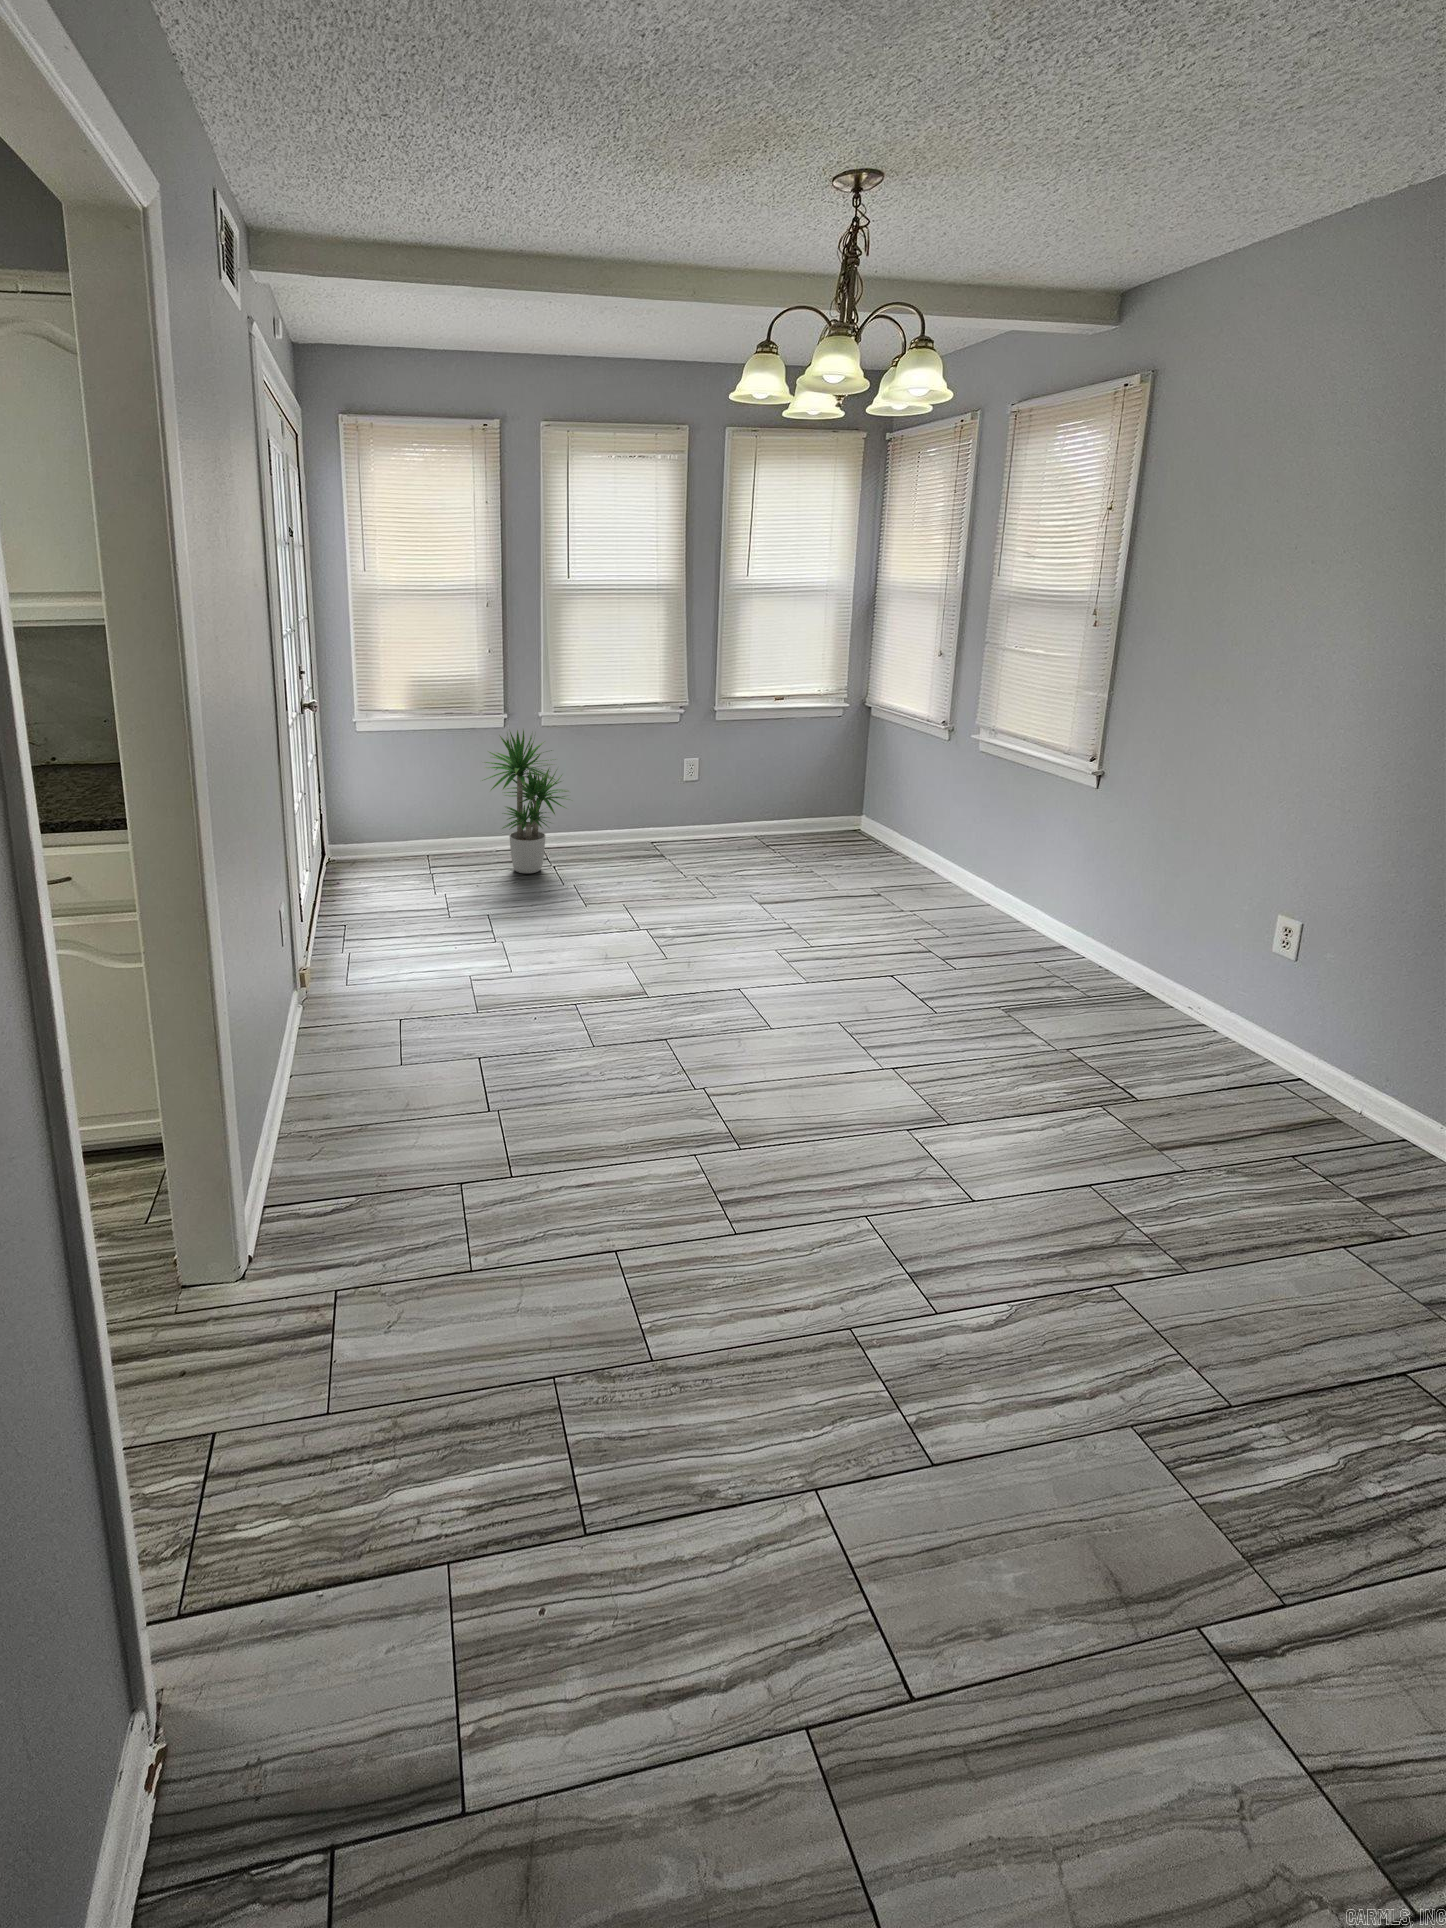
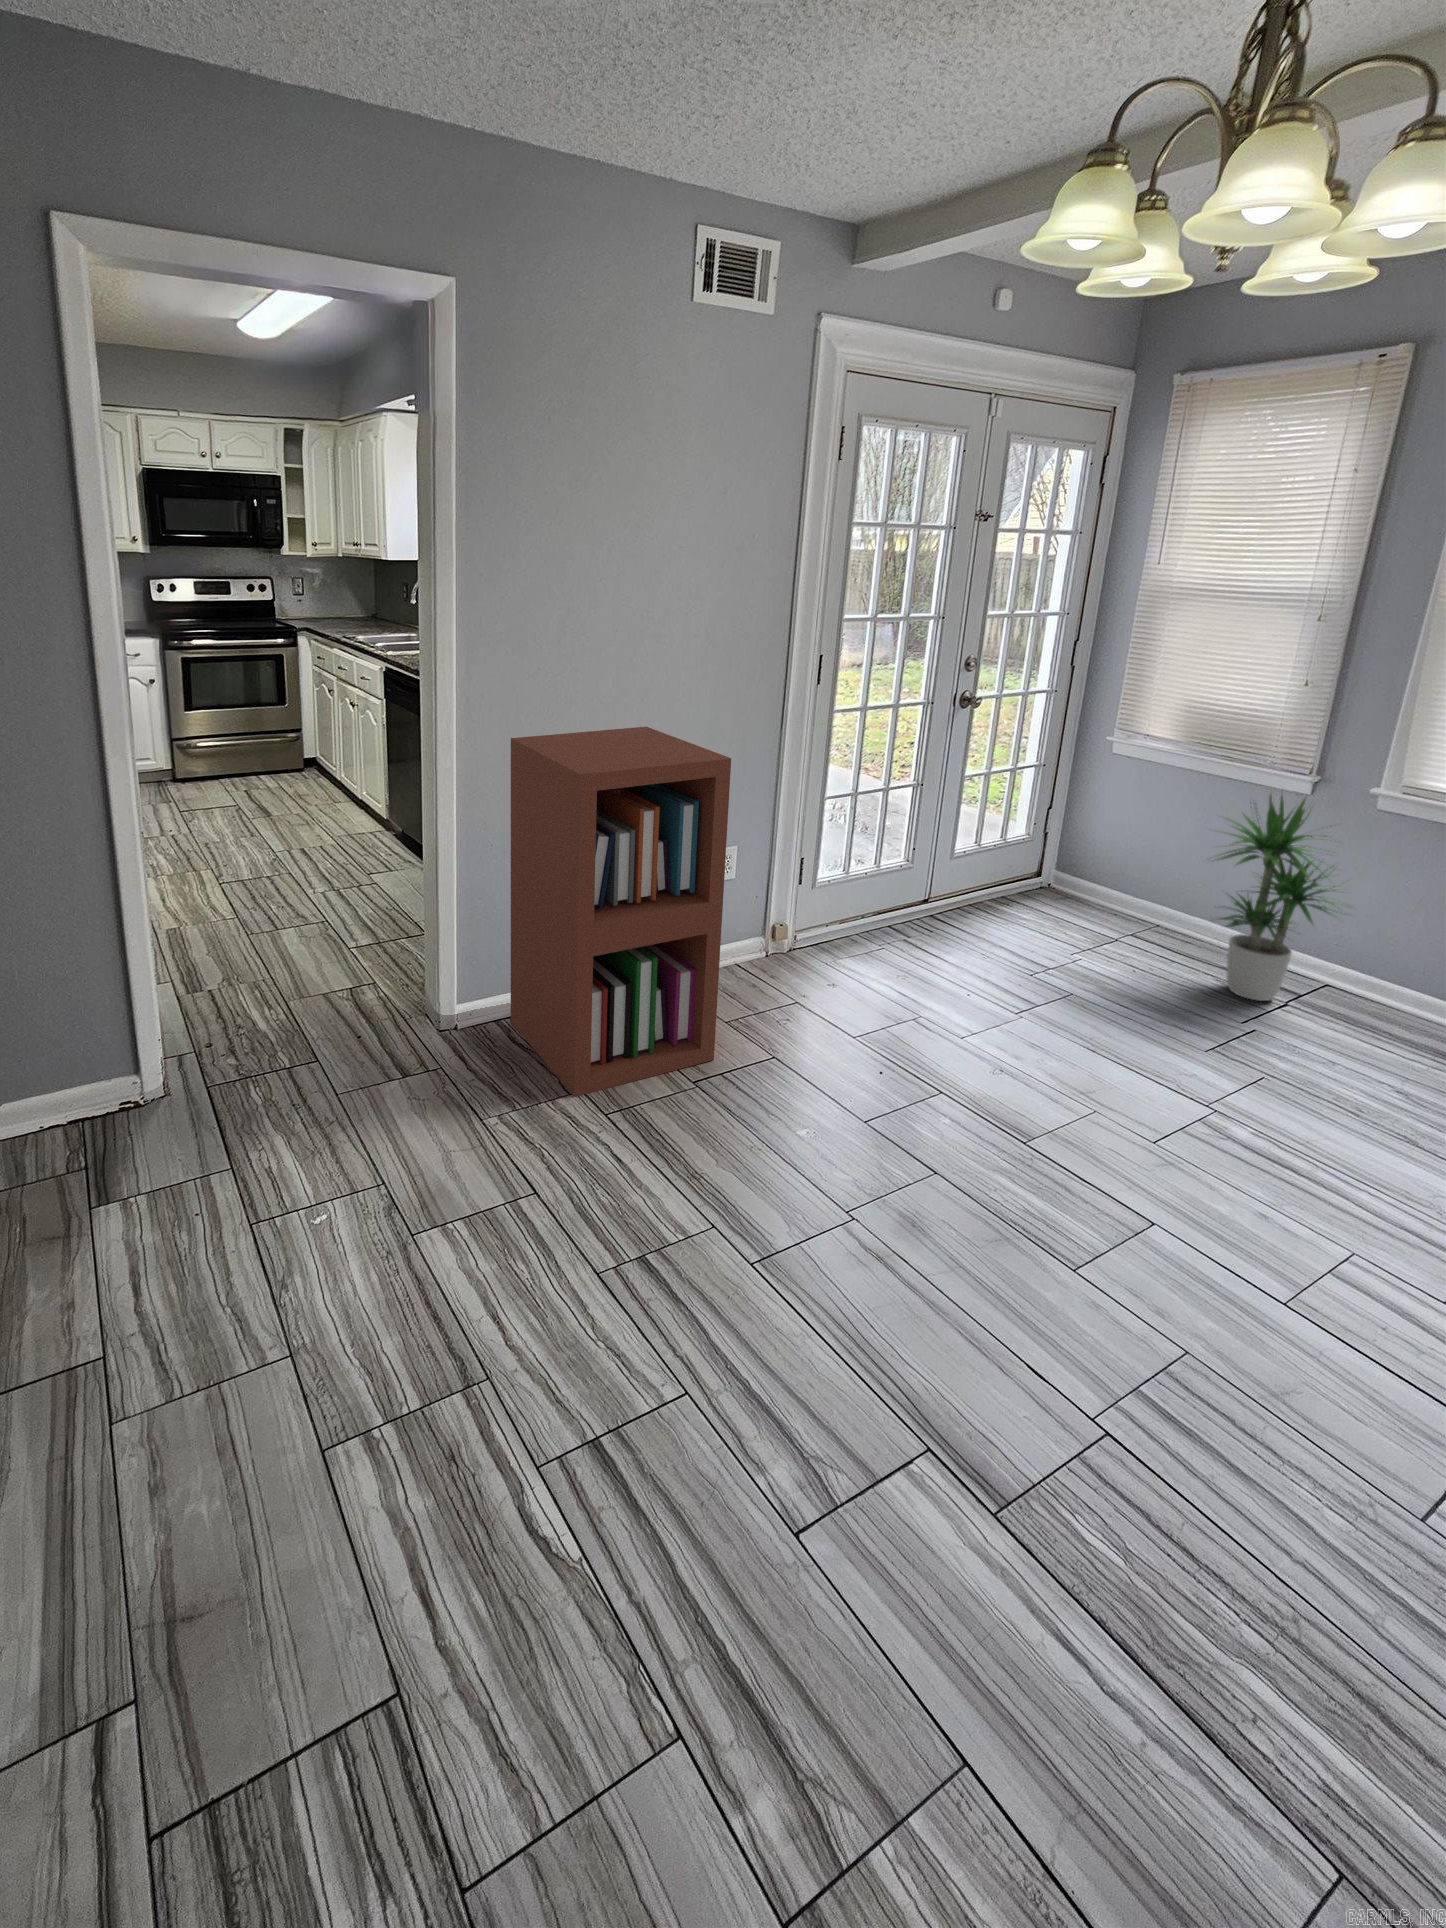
bookshelf: none [247,791,467,1212] -> present [511,727,731,1097]

